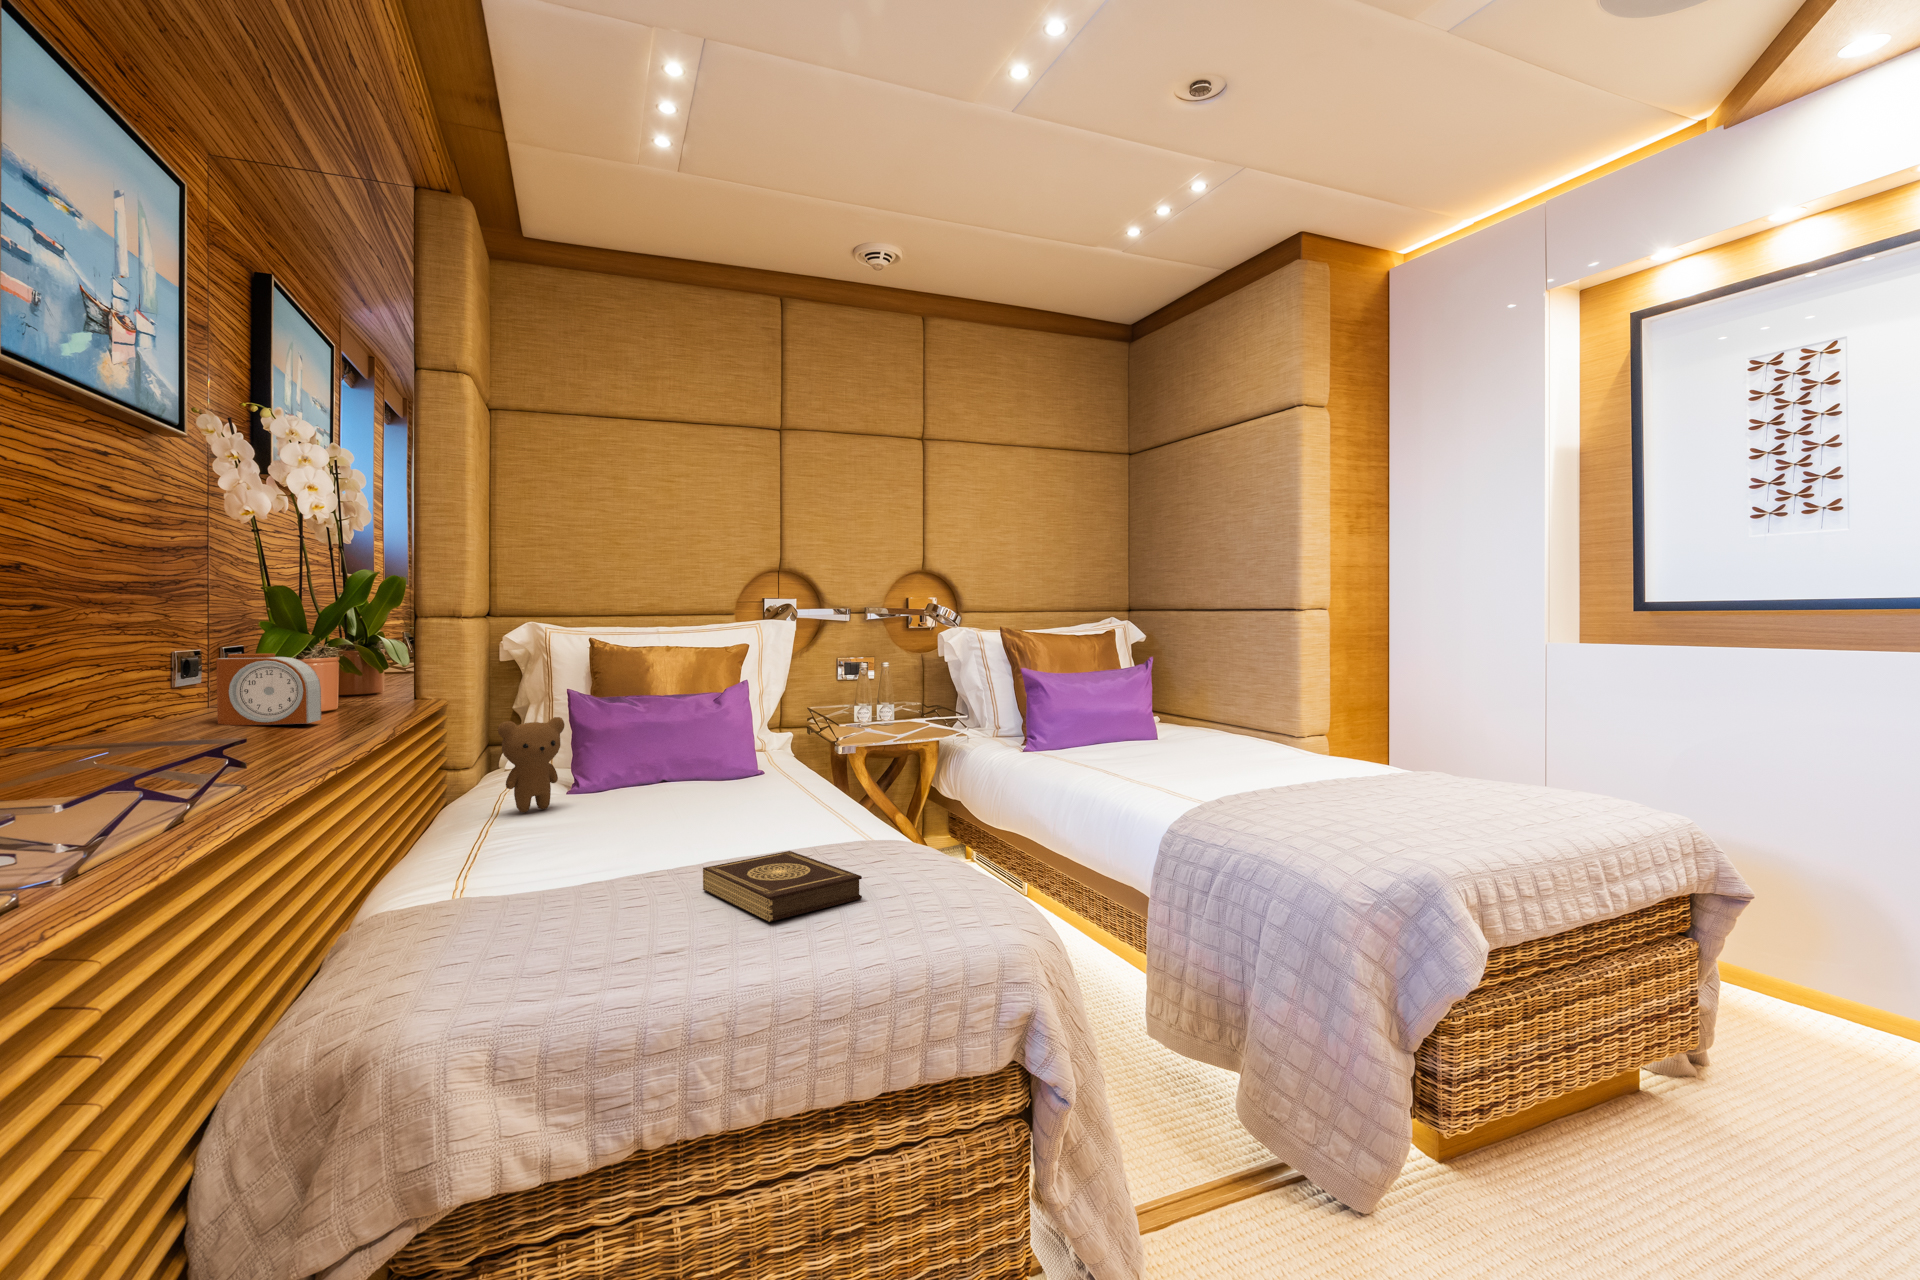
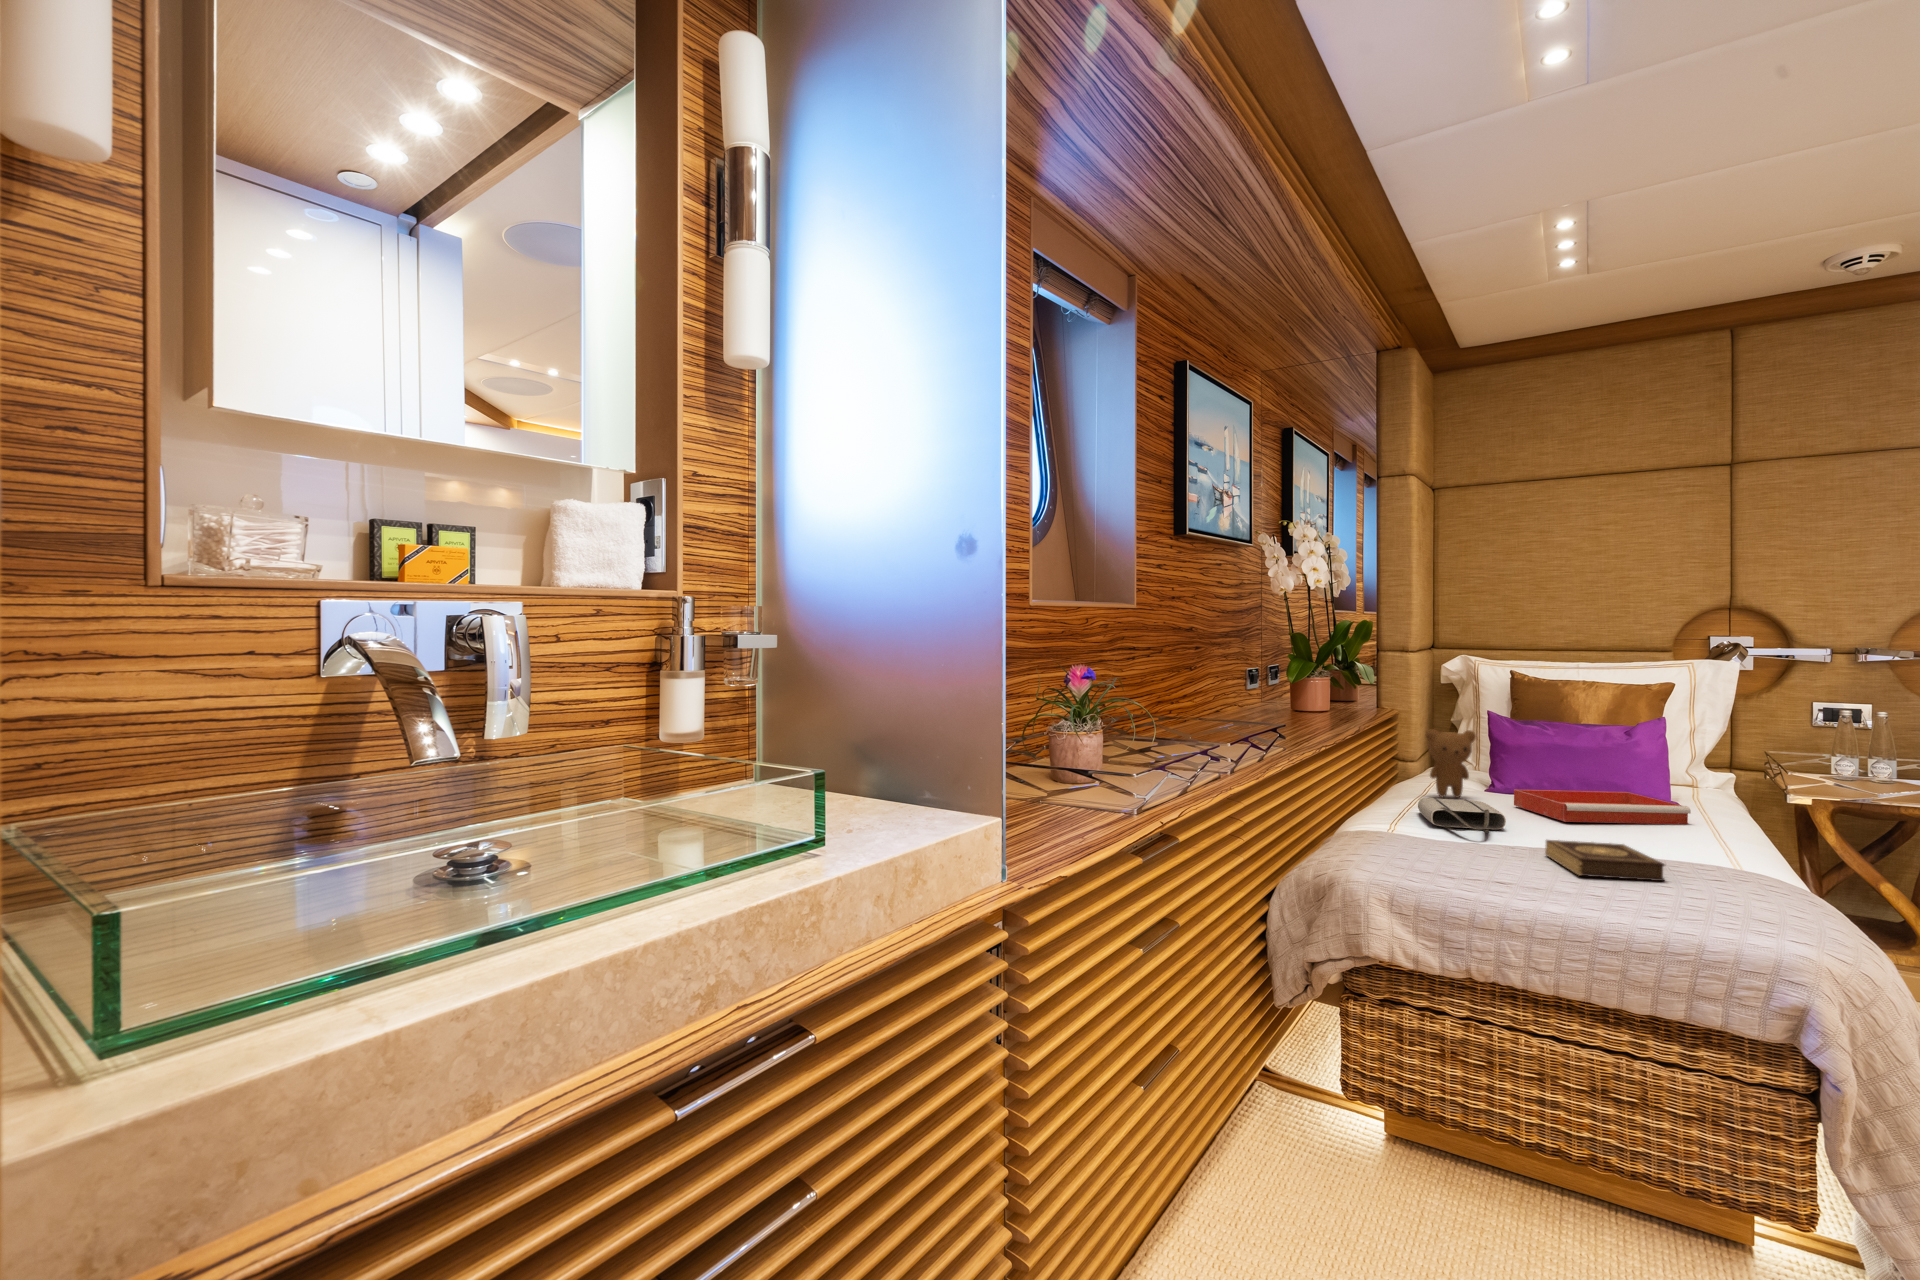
alarm clock: present [217,653,321,726] -> none [1266,673,1318,717]
tray: none [619,769,807,823] -> present [1514,789,1691,824]
tote bag: none [498,815,629,874] -> present [1418,798,1506,832]

